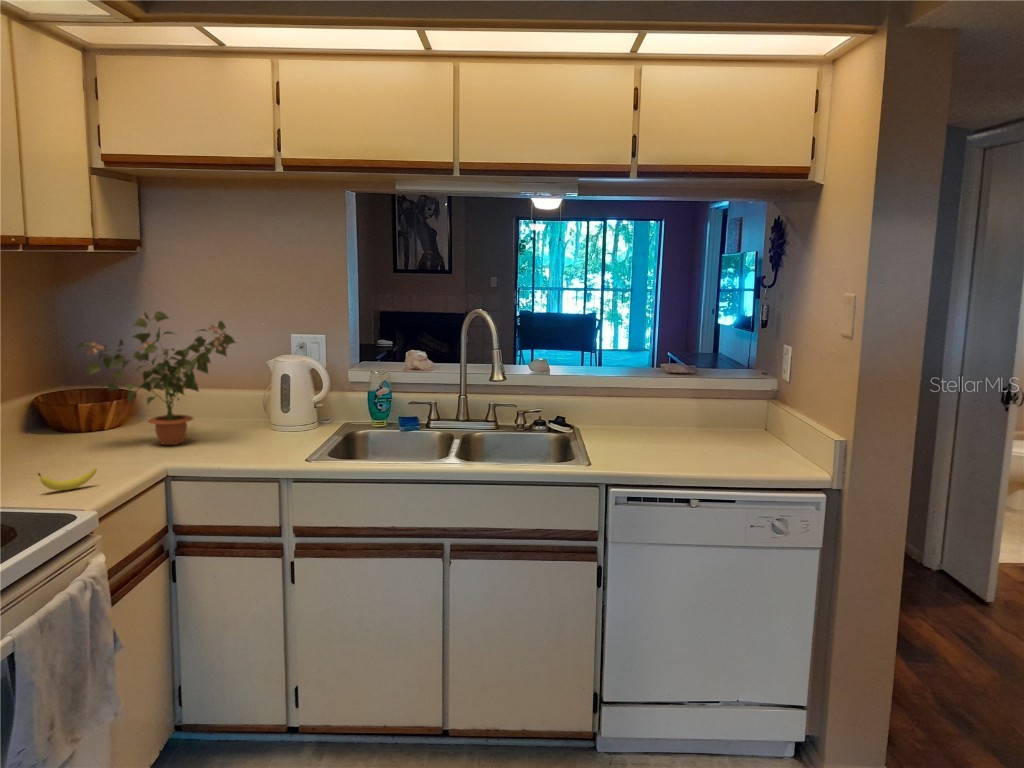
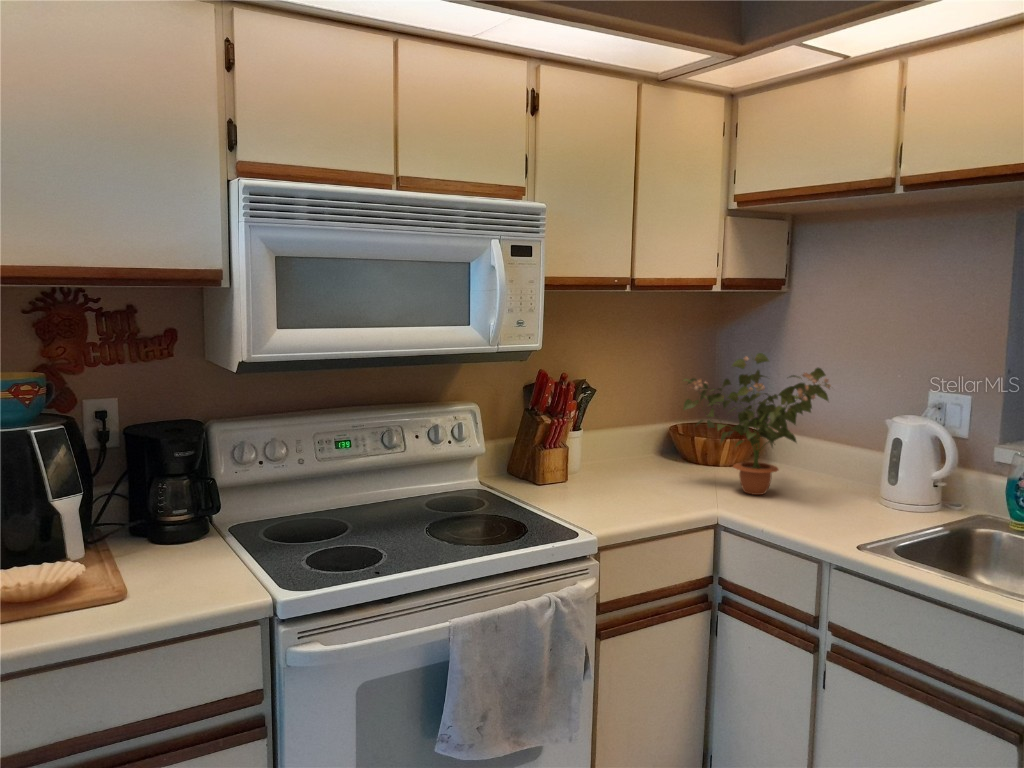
banana: present [38,468,97,490] -> none [596,491,643,512]

